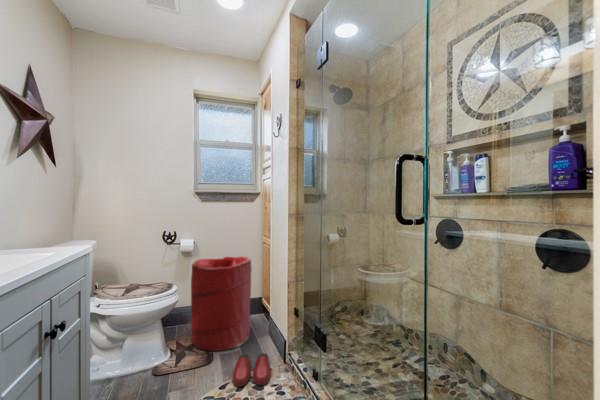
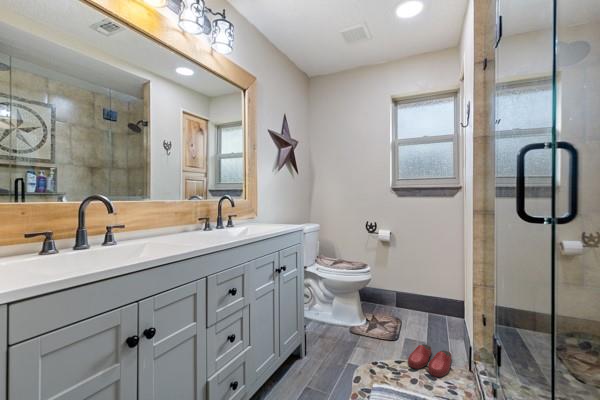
laundry hamper: present [191,256,252,351] -> none [385,249,444,338]

